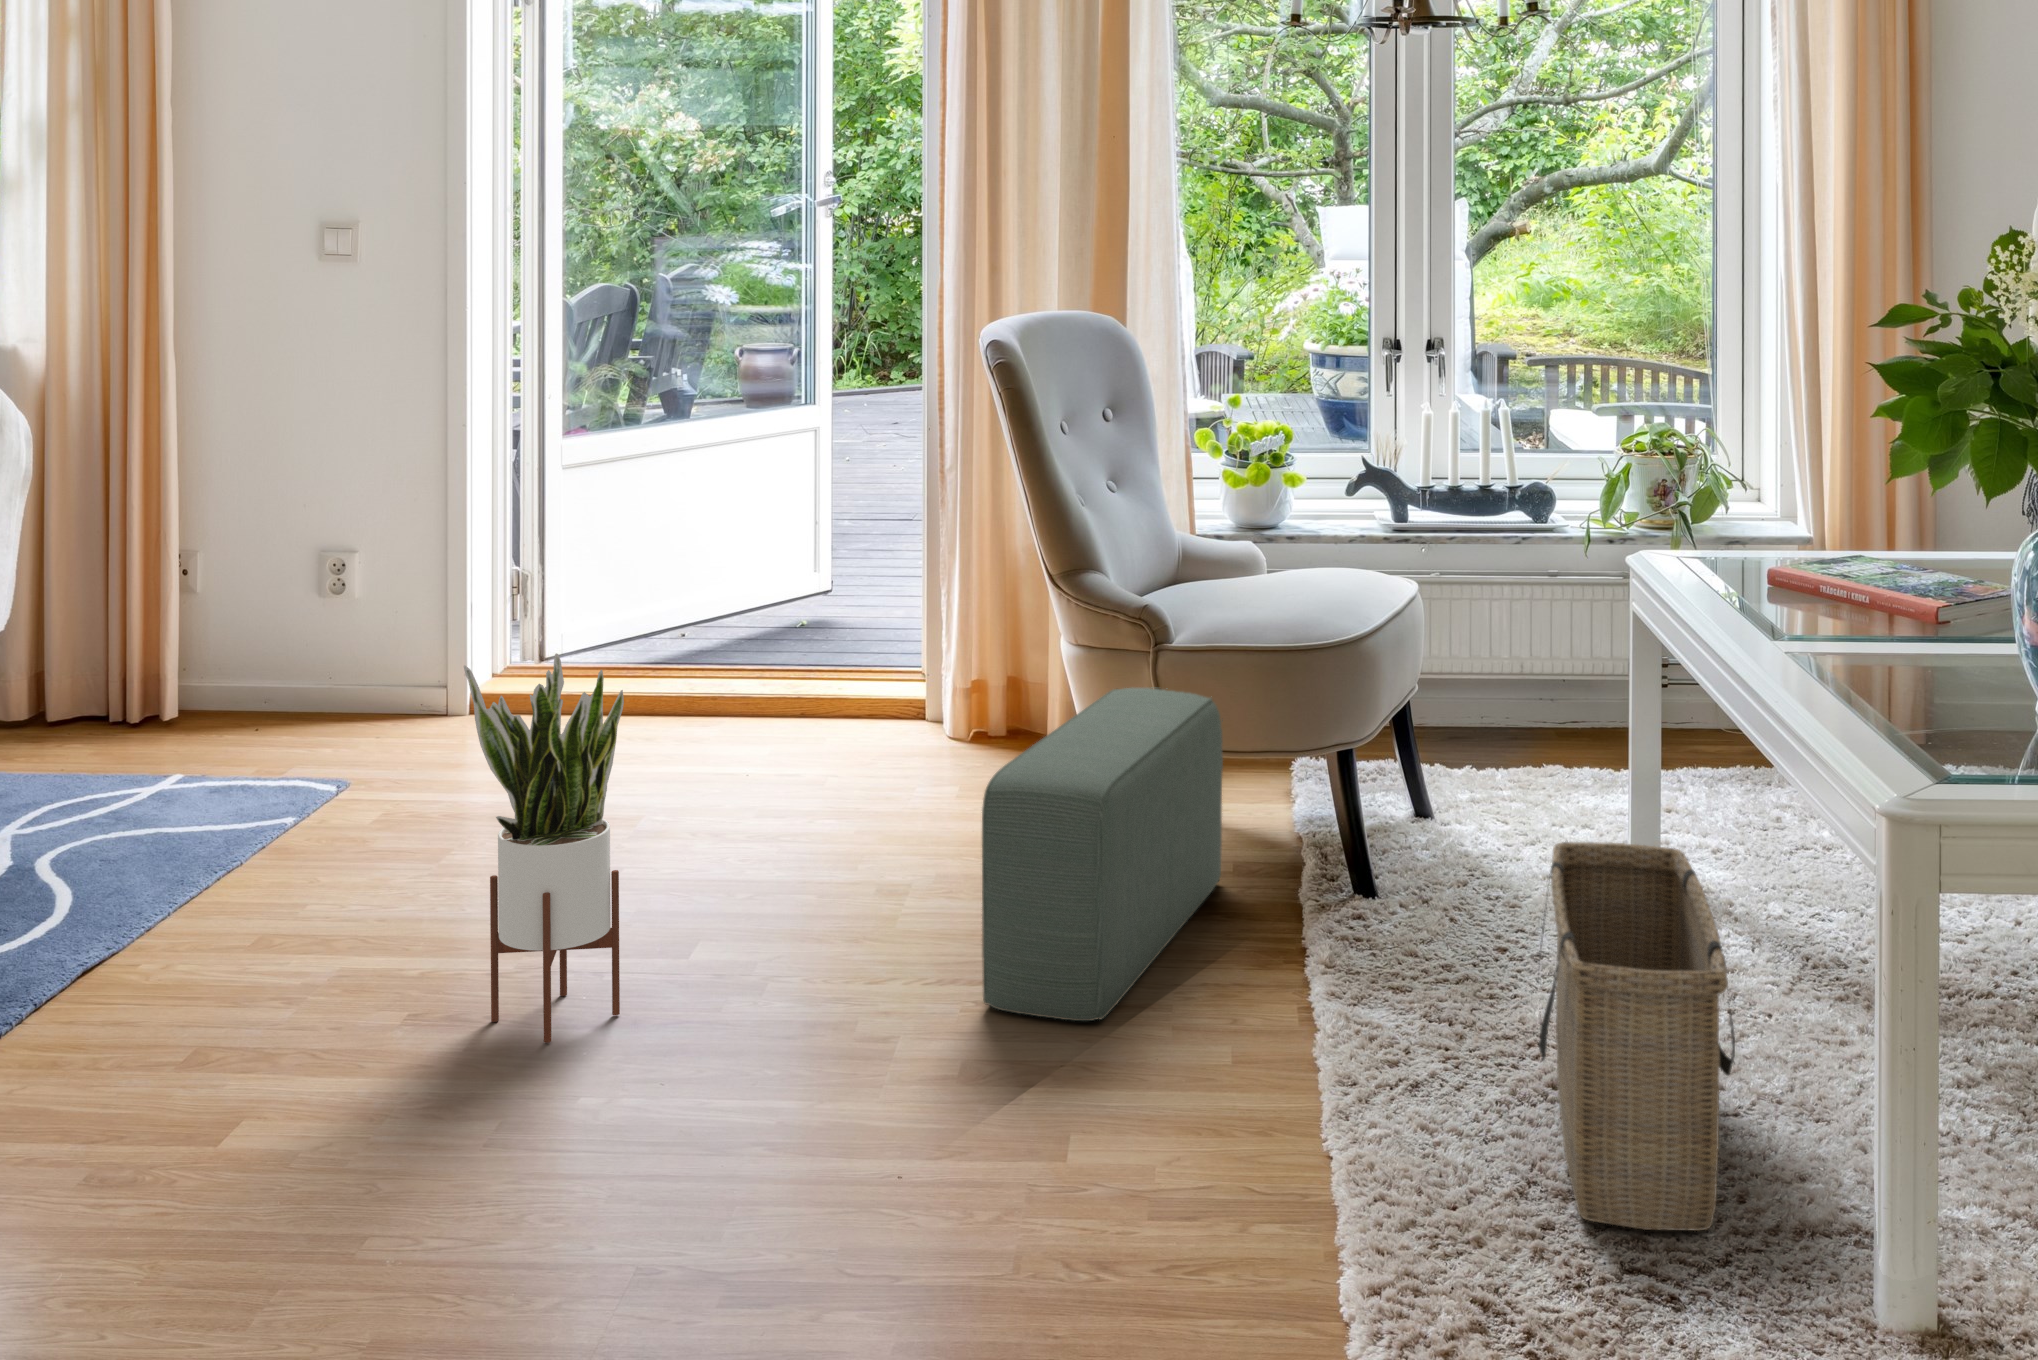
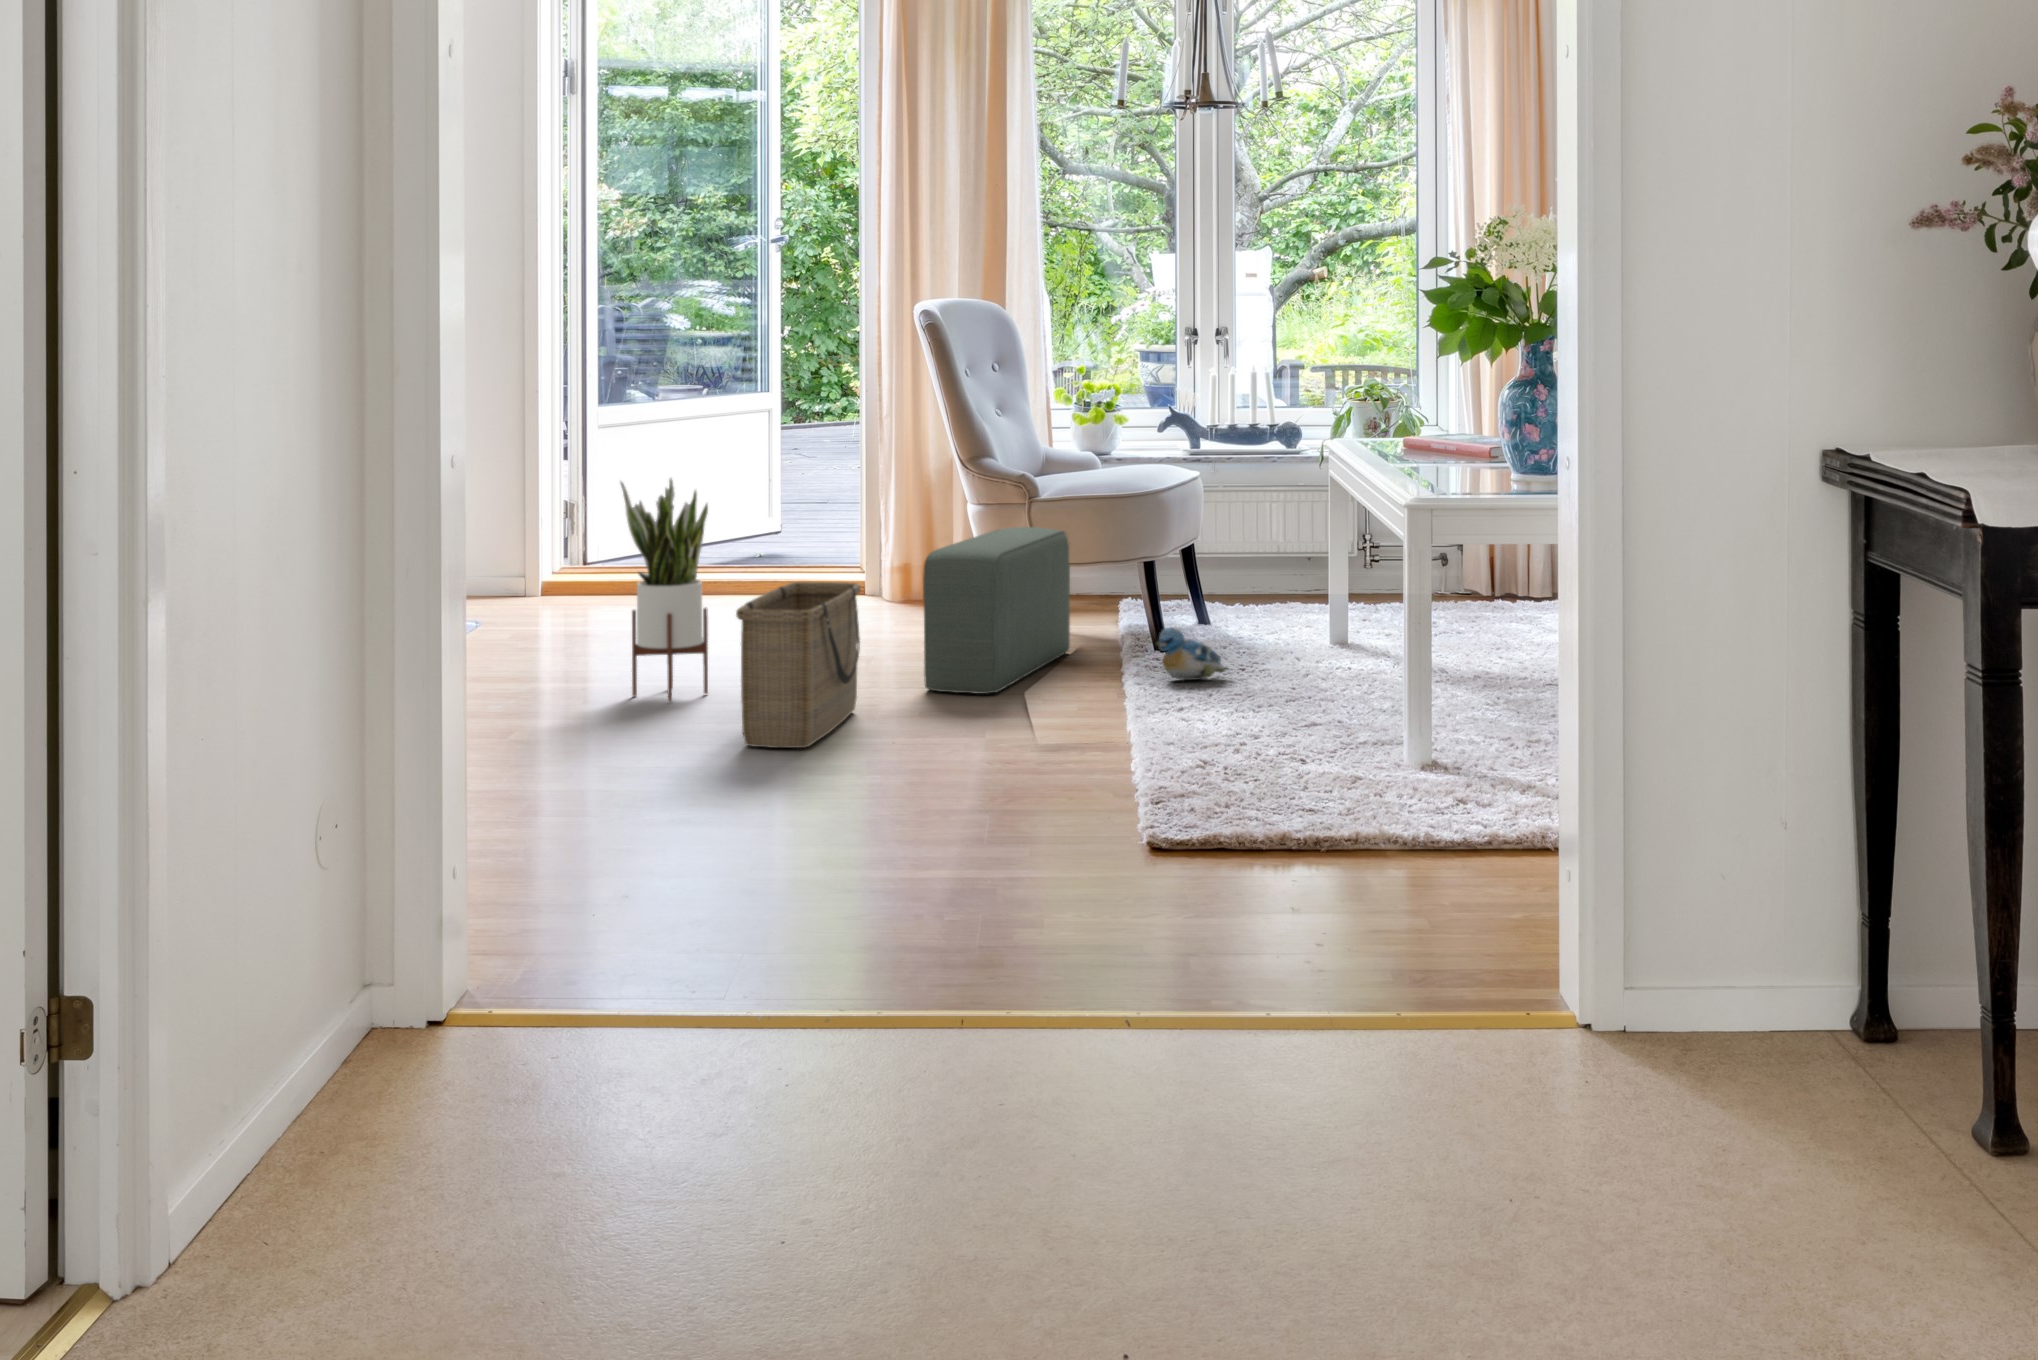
basket: present [1538,842,1735,1231] -> present [736,582,861,748]
plush toy: none [1372,913,1496,1002] -> present [1156,628,1228,680]

